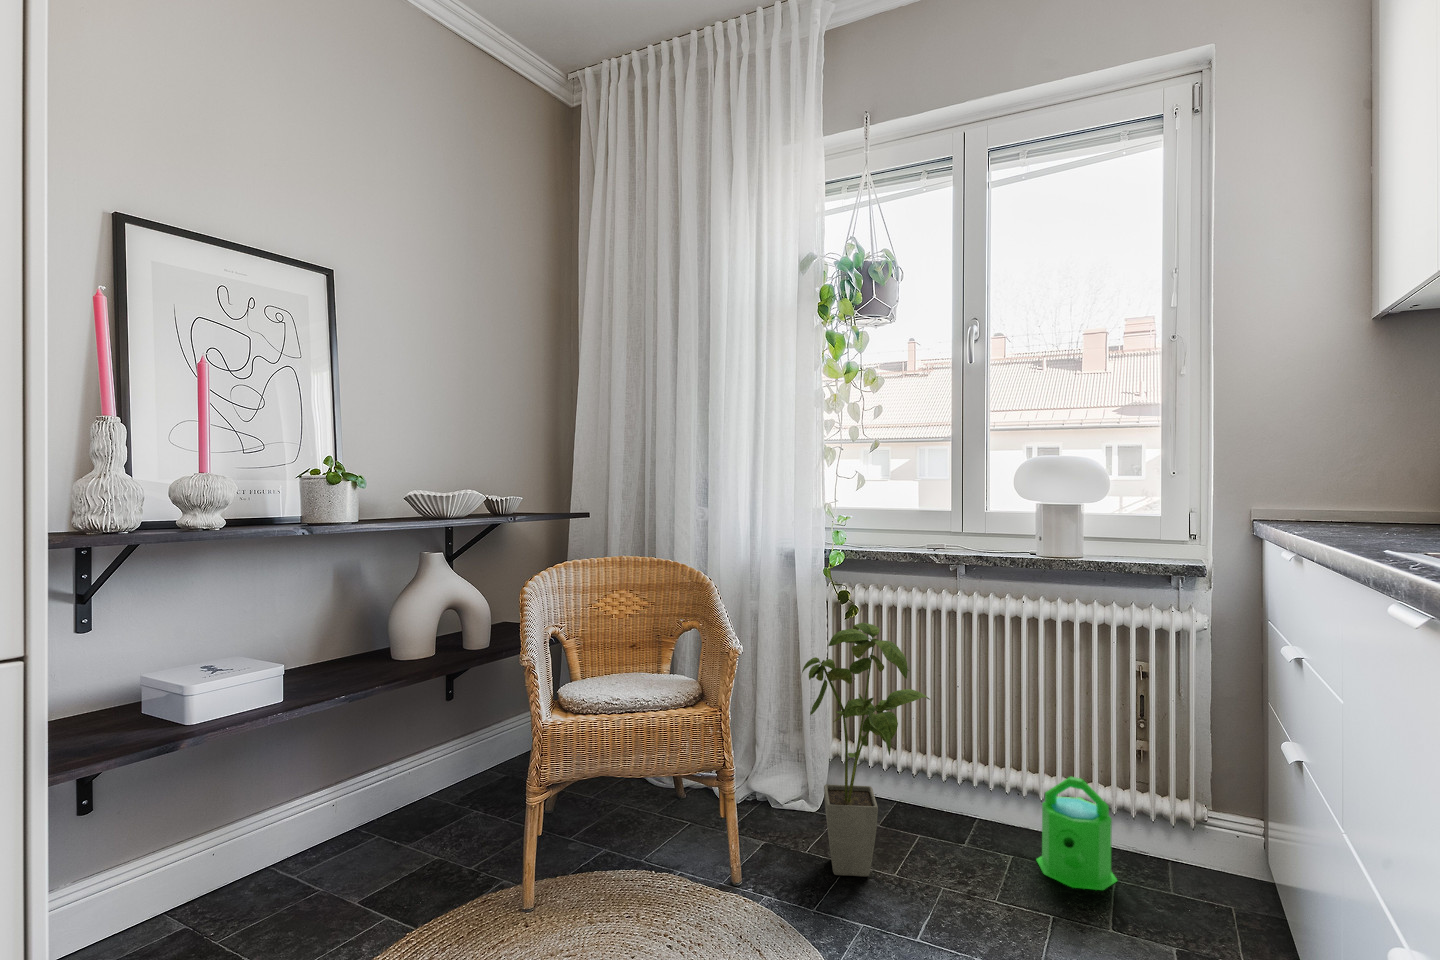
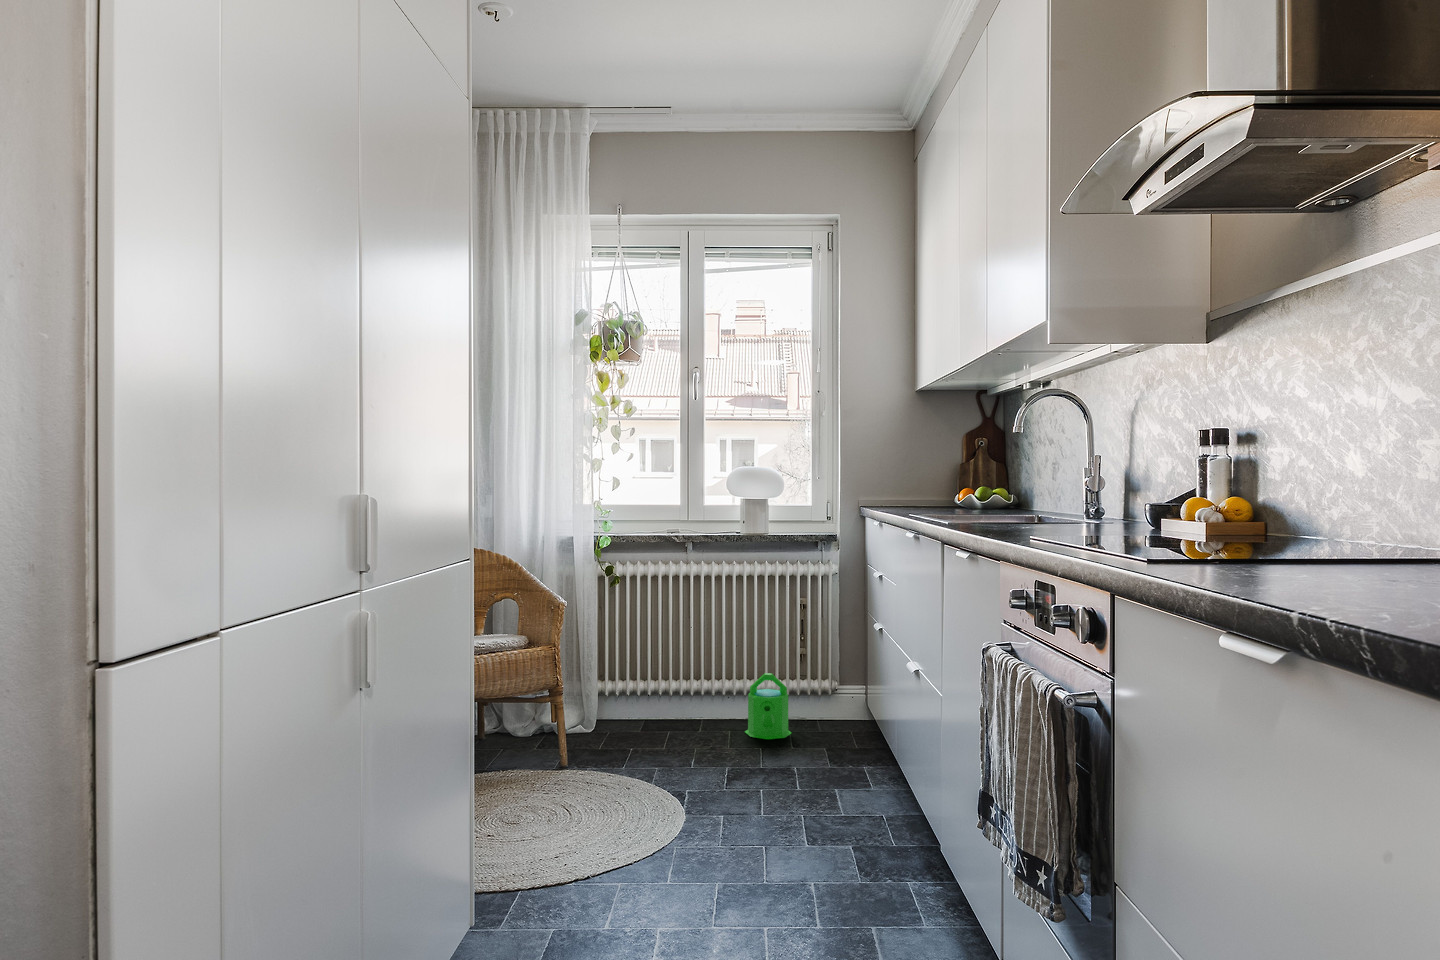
house plant: present [802,623,930,876] -> none [595,581,681,757]

